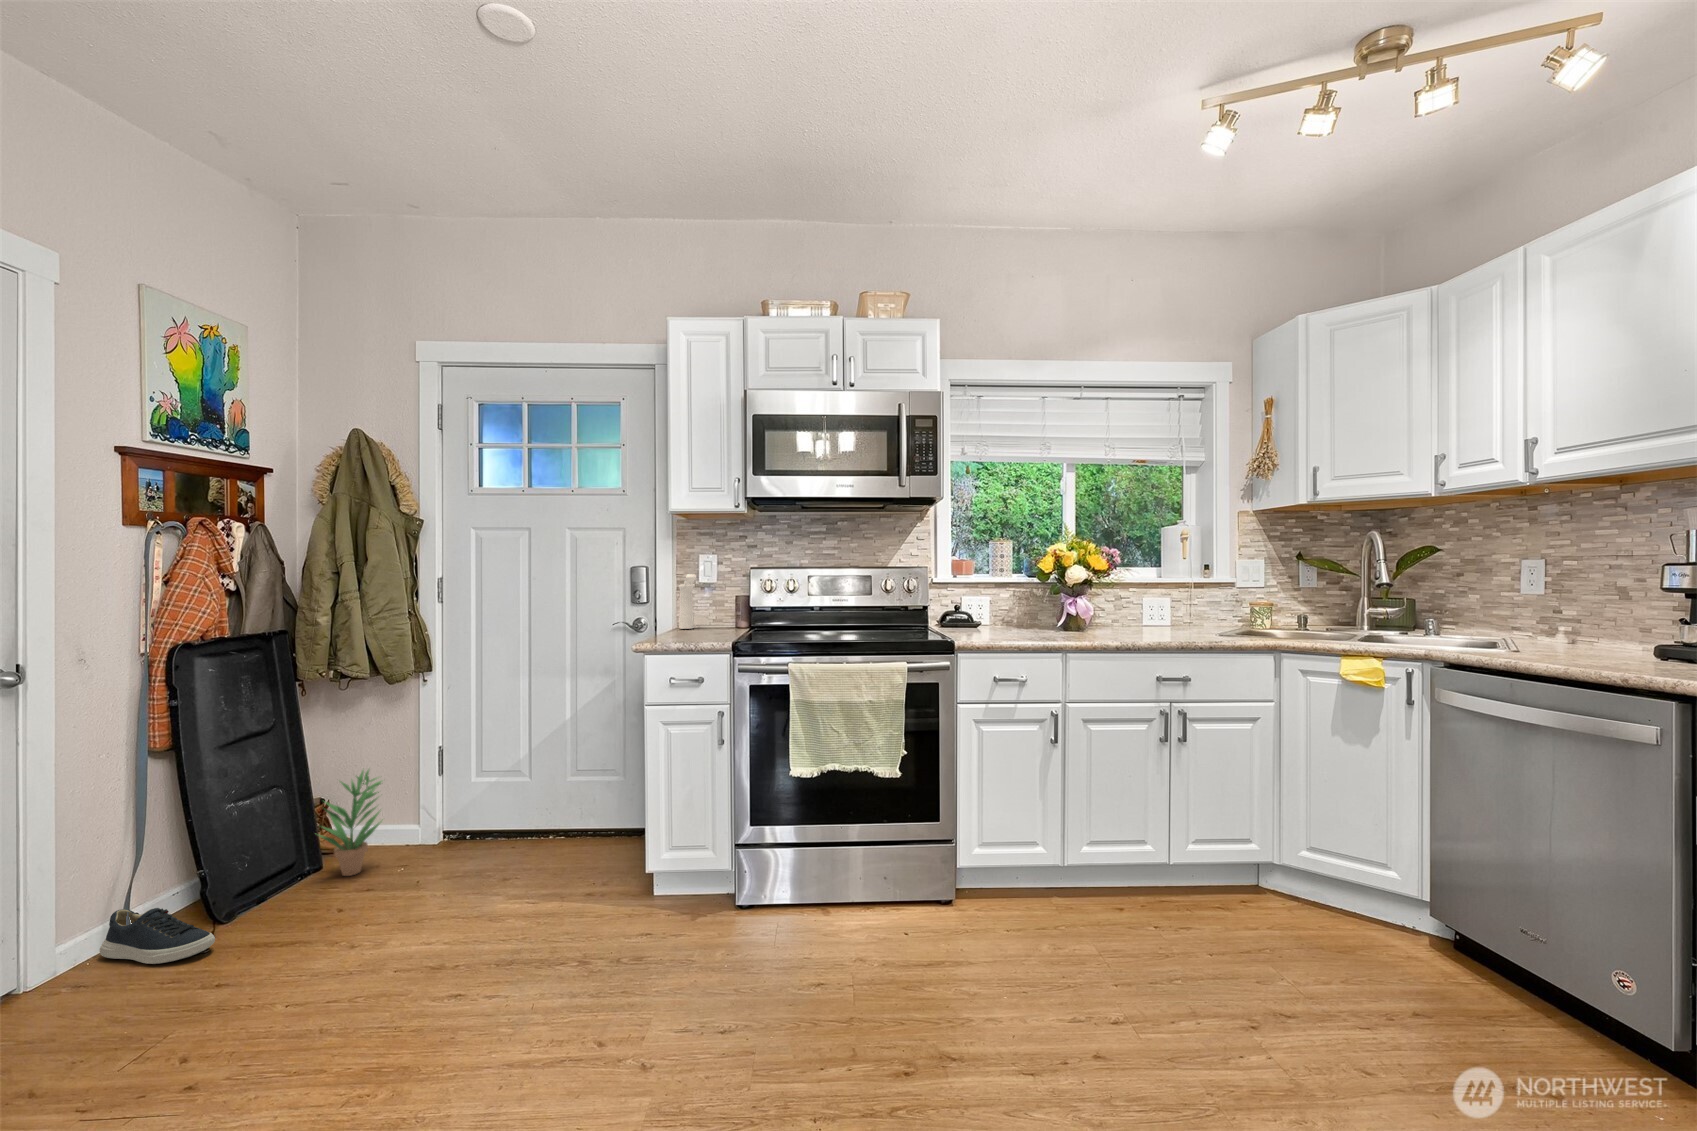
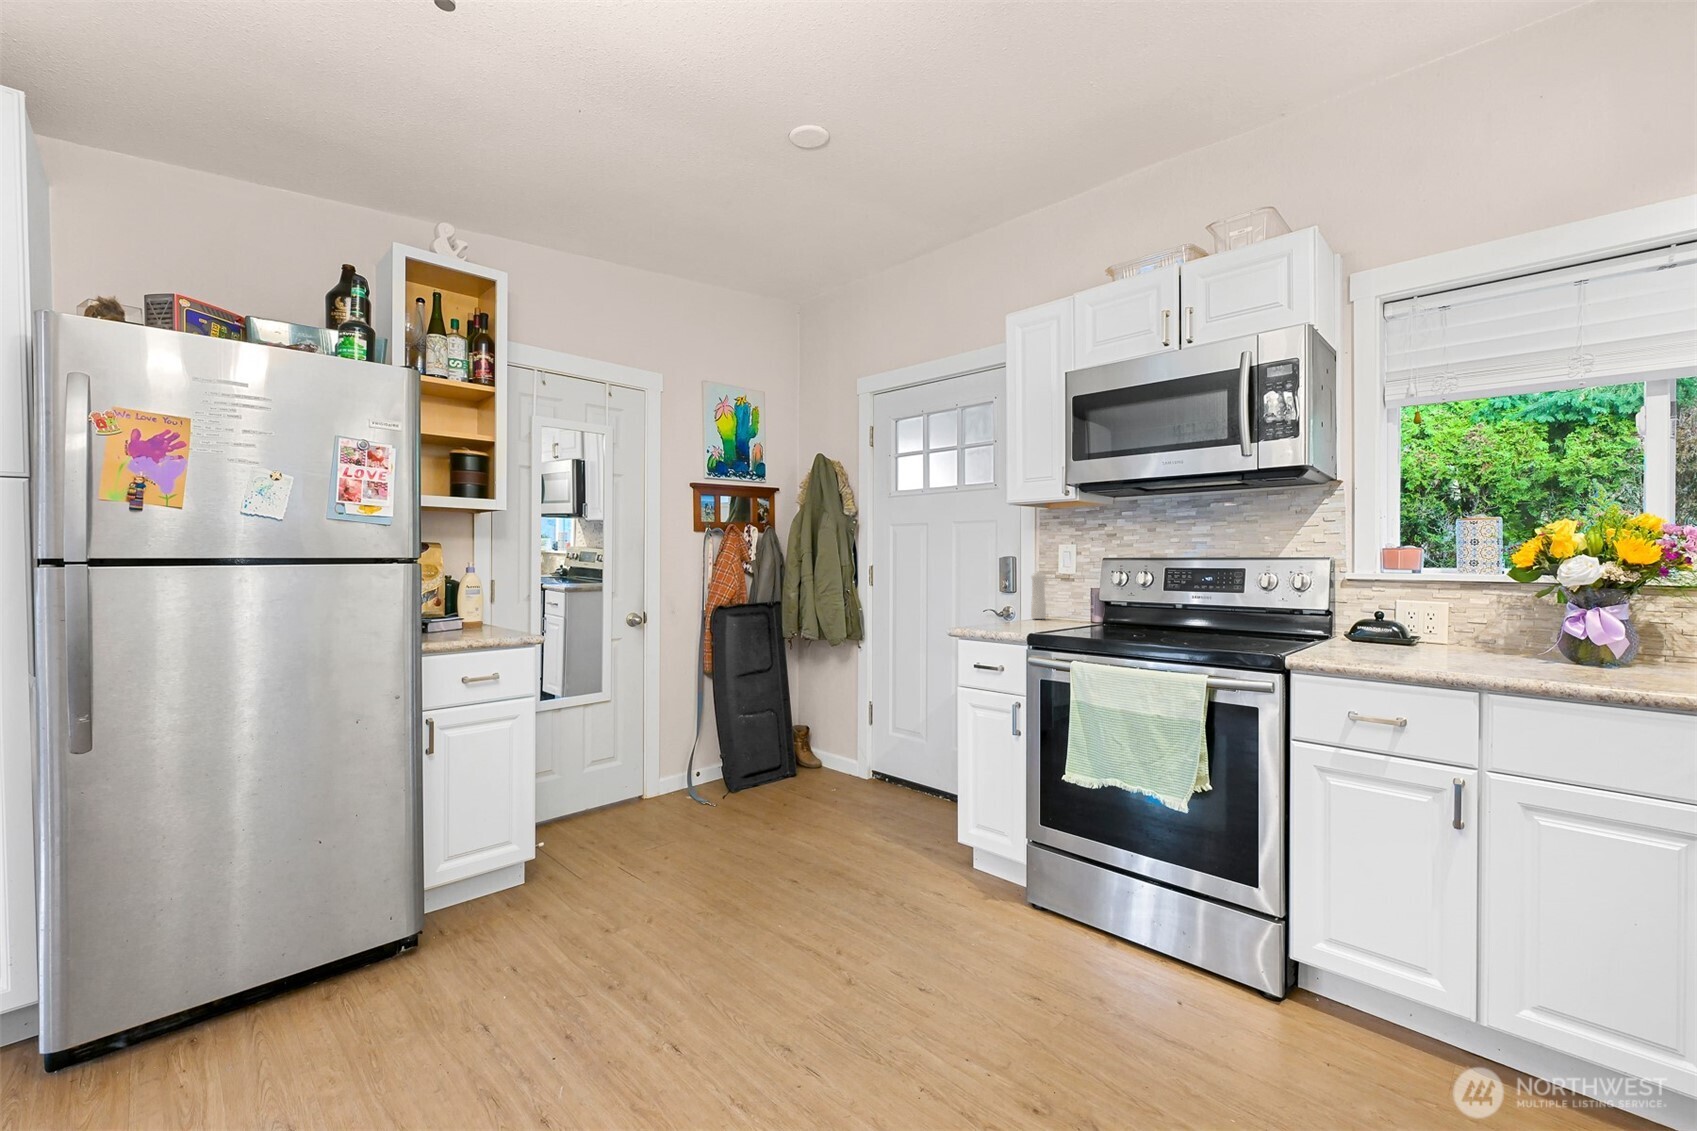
potted plant: present [319,770,382,876] -> none [786,705,830,782]
shoe: present [100,908,215,964] -> none [670,763,711,802]

